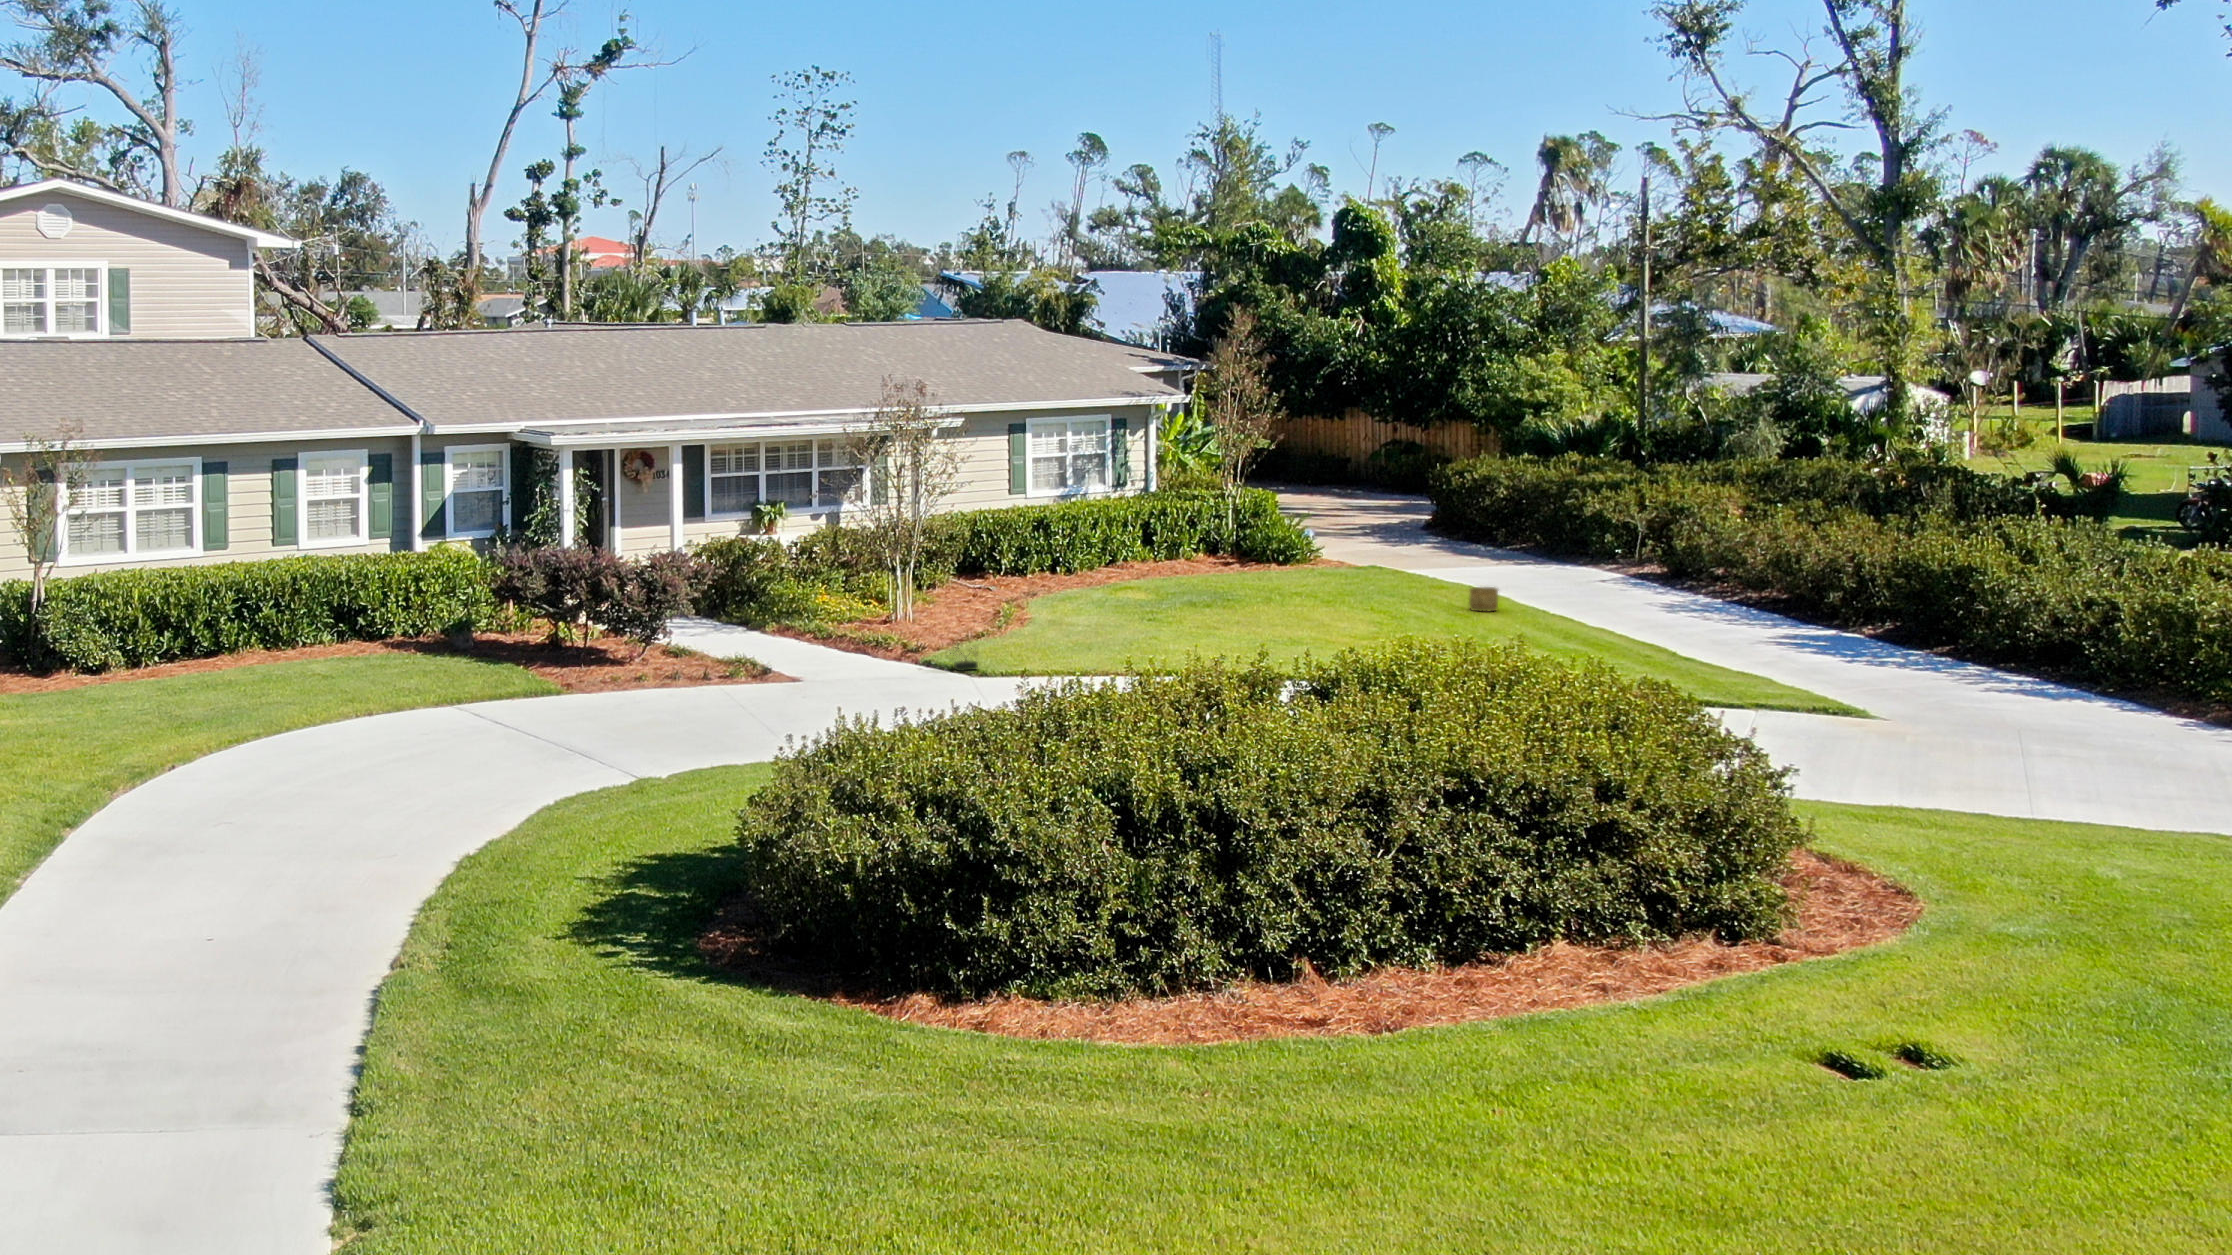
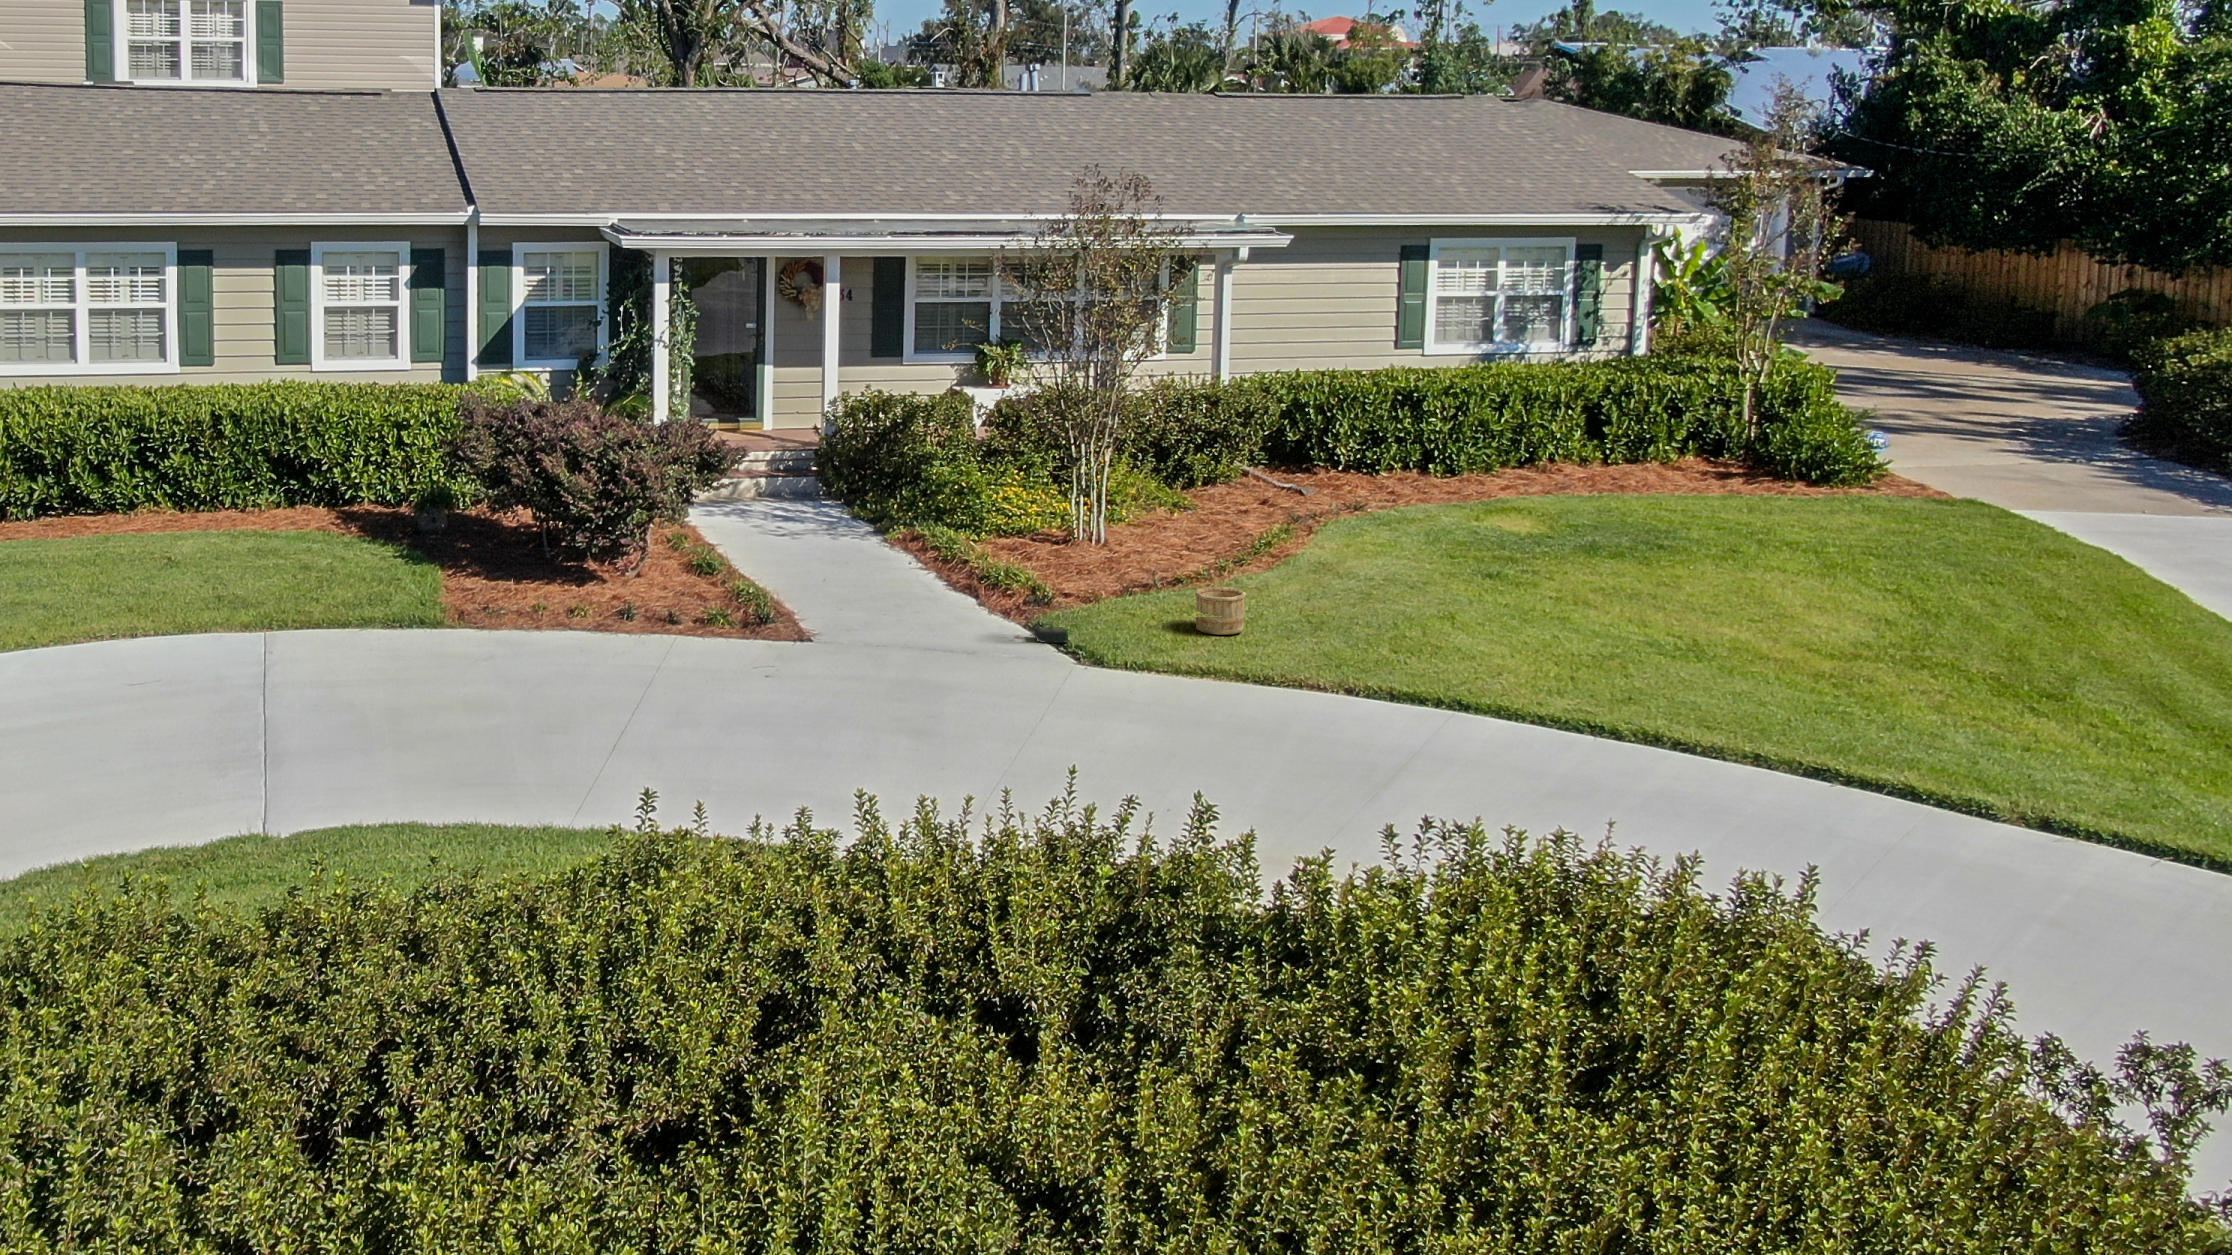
wooden bucket: present [1469,587,1498,612] -> present [1195,587,1246,635]

